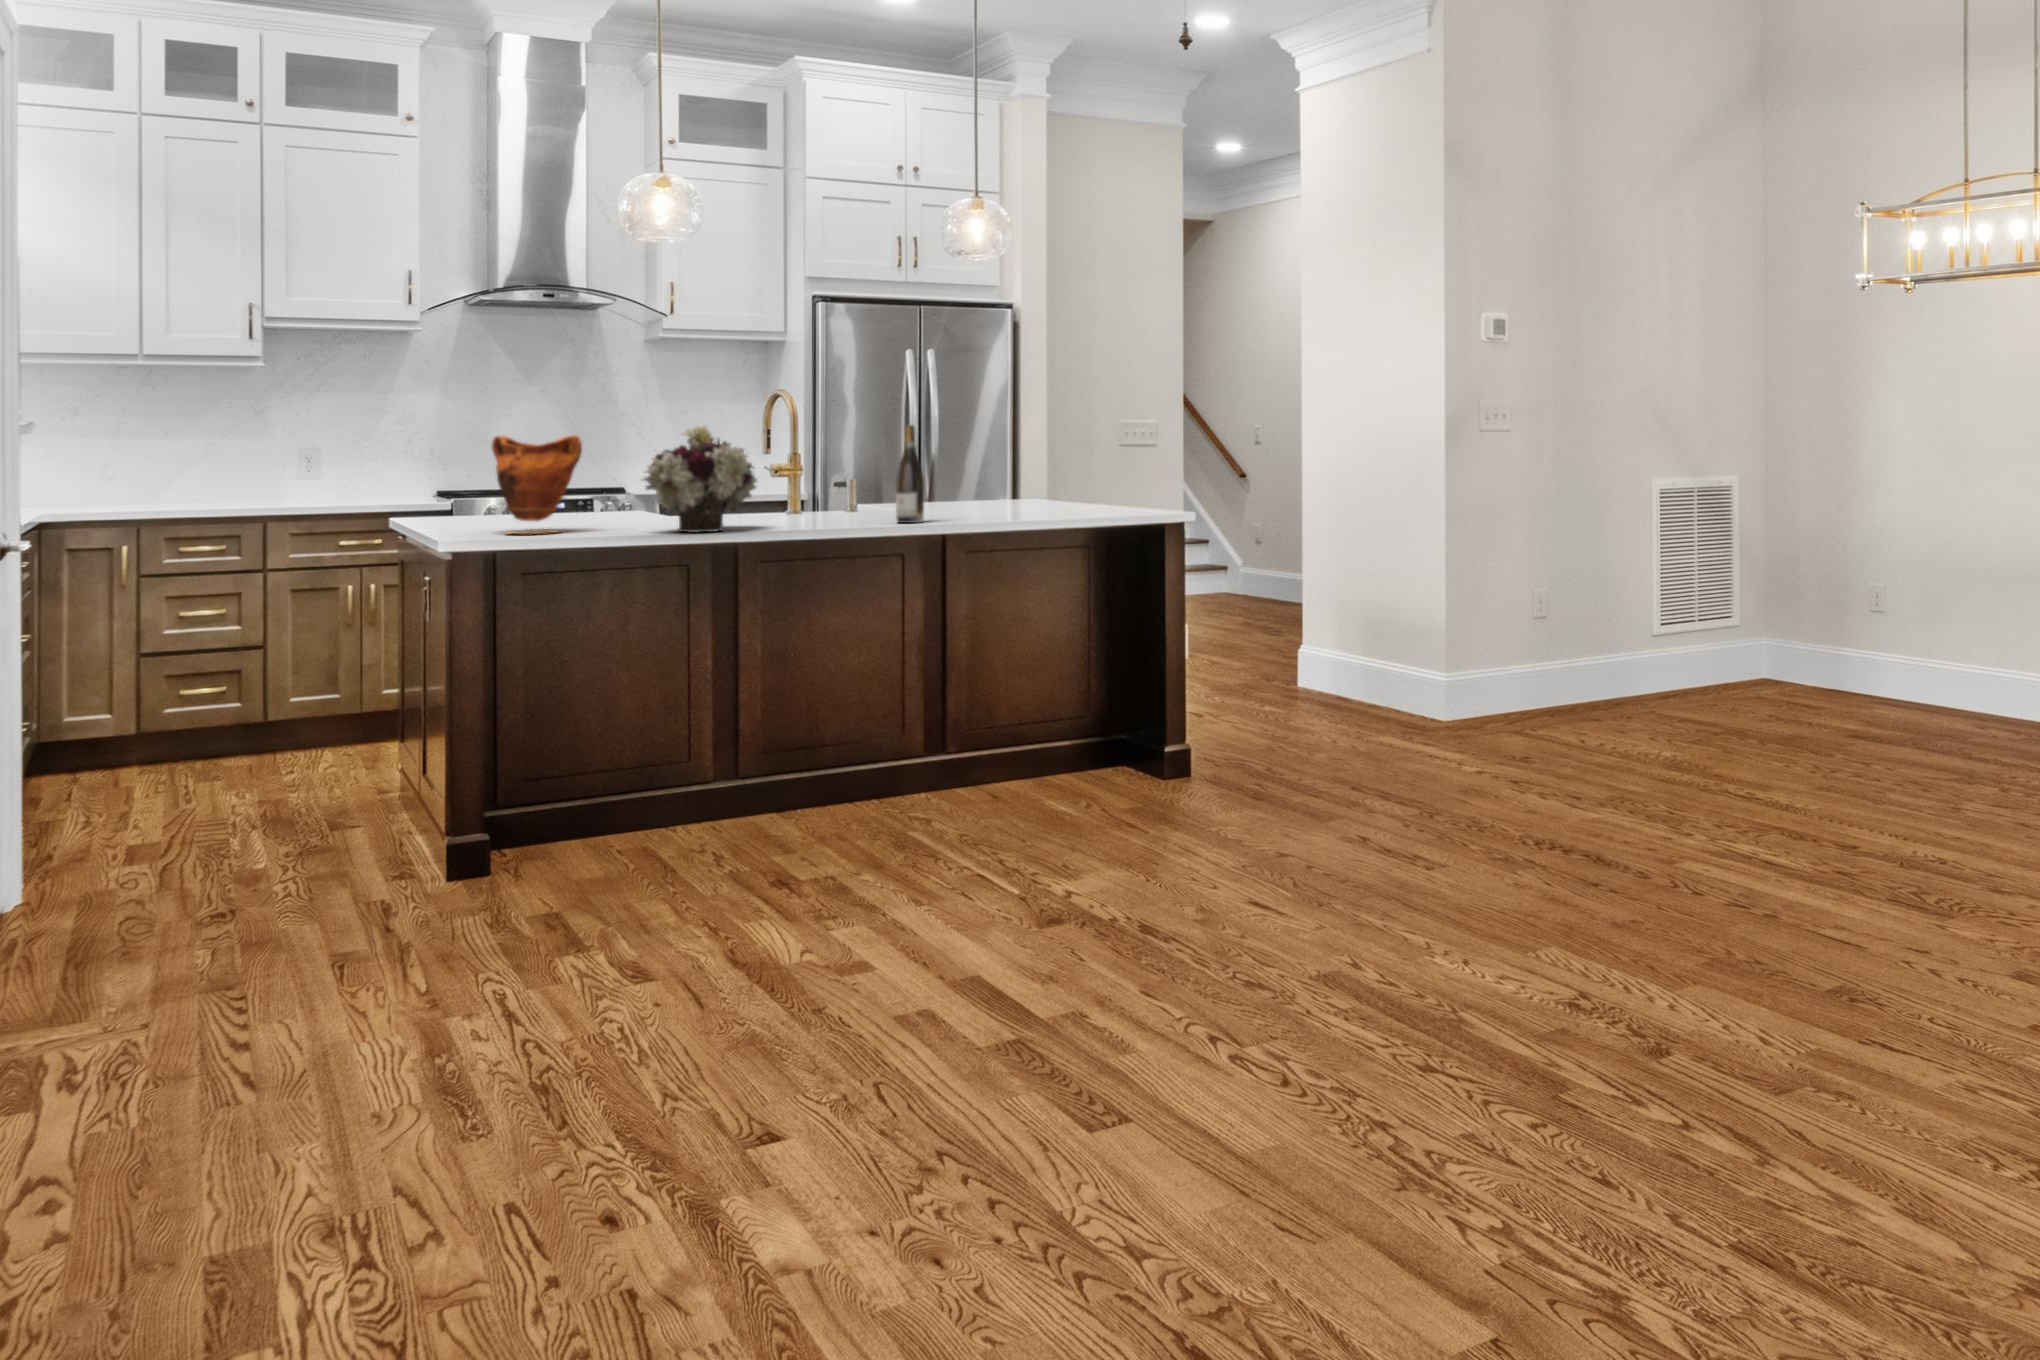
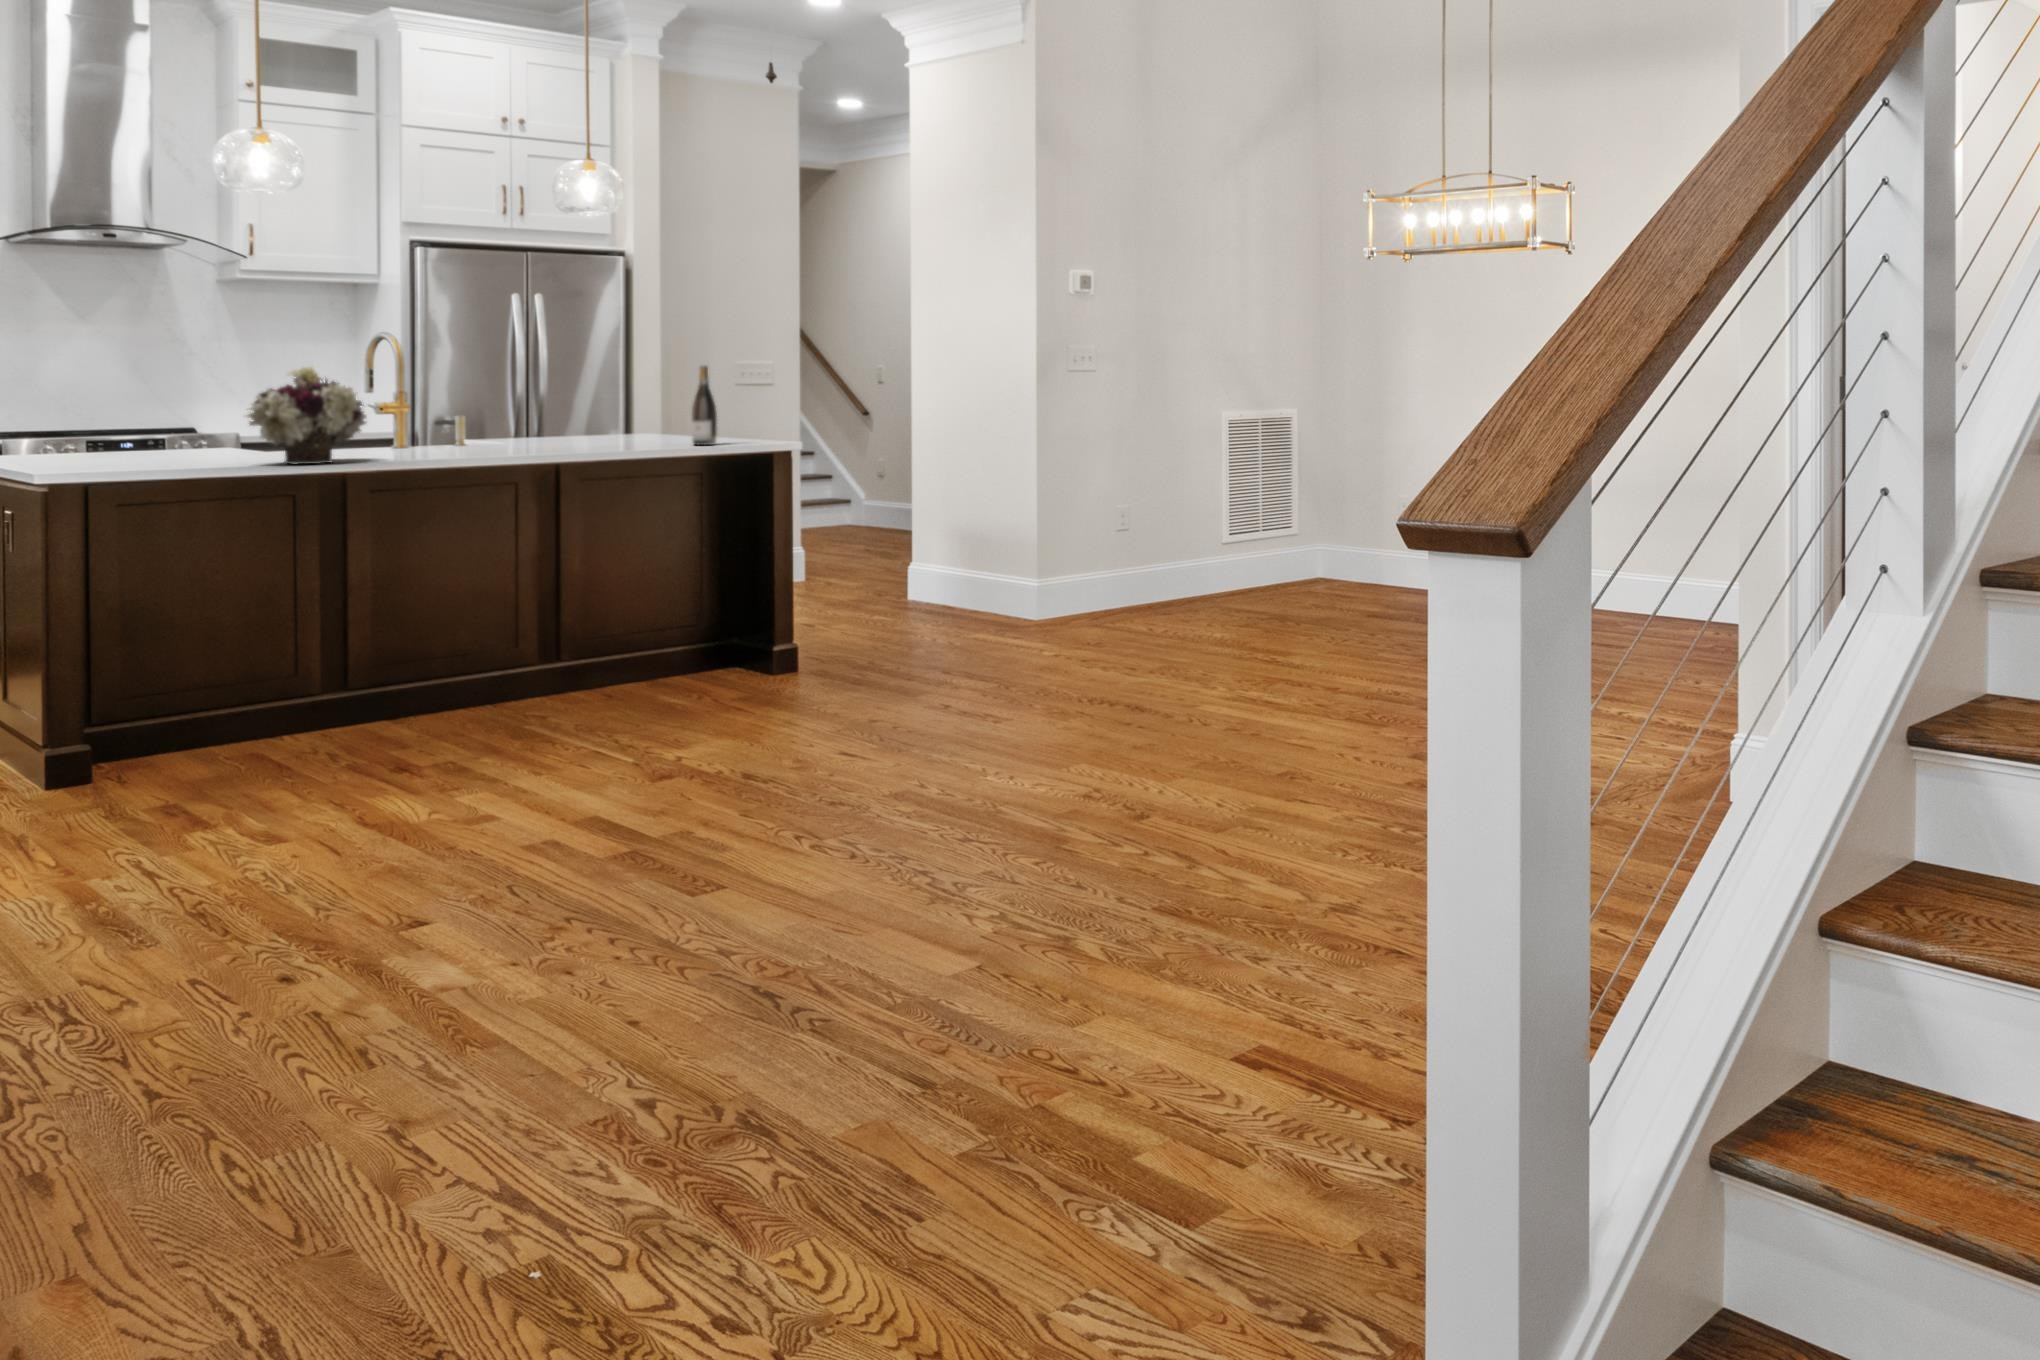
wine bottle: present [896,425,924,523] -> present [692,366,717,445]
vase: present [492,436,582,534] -> none [73,375,177,468]

